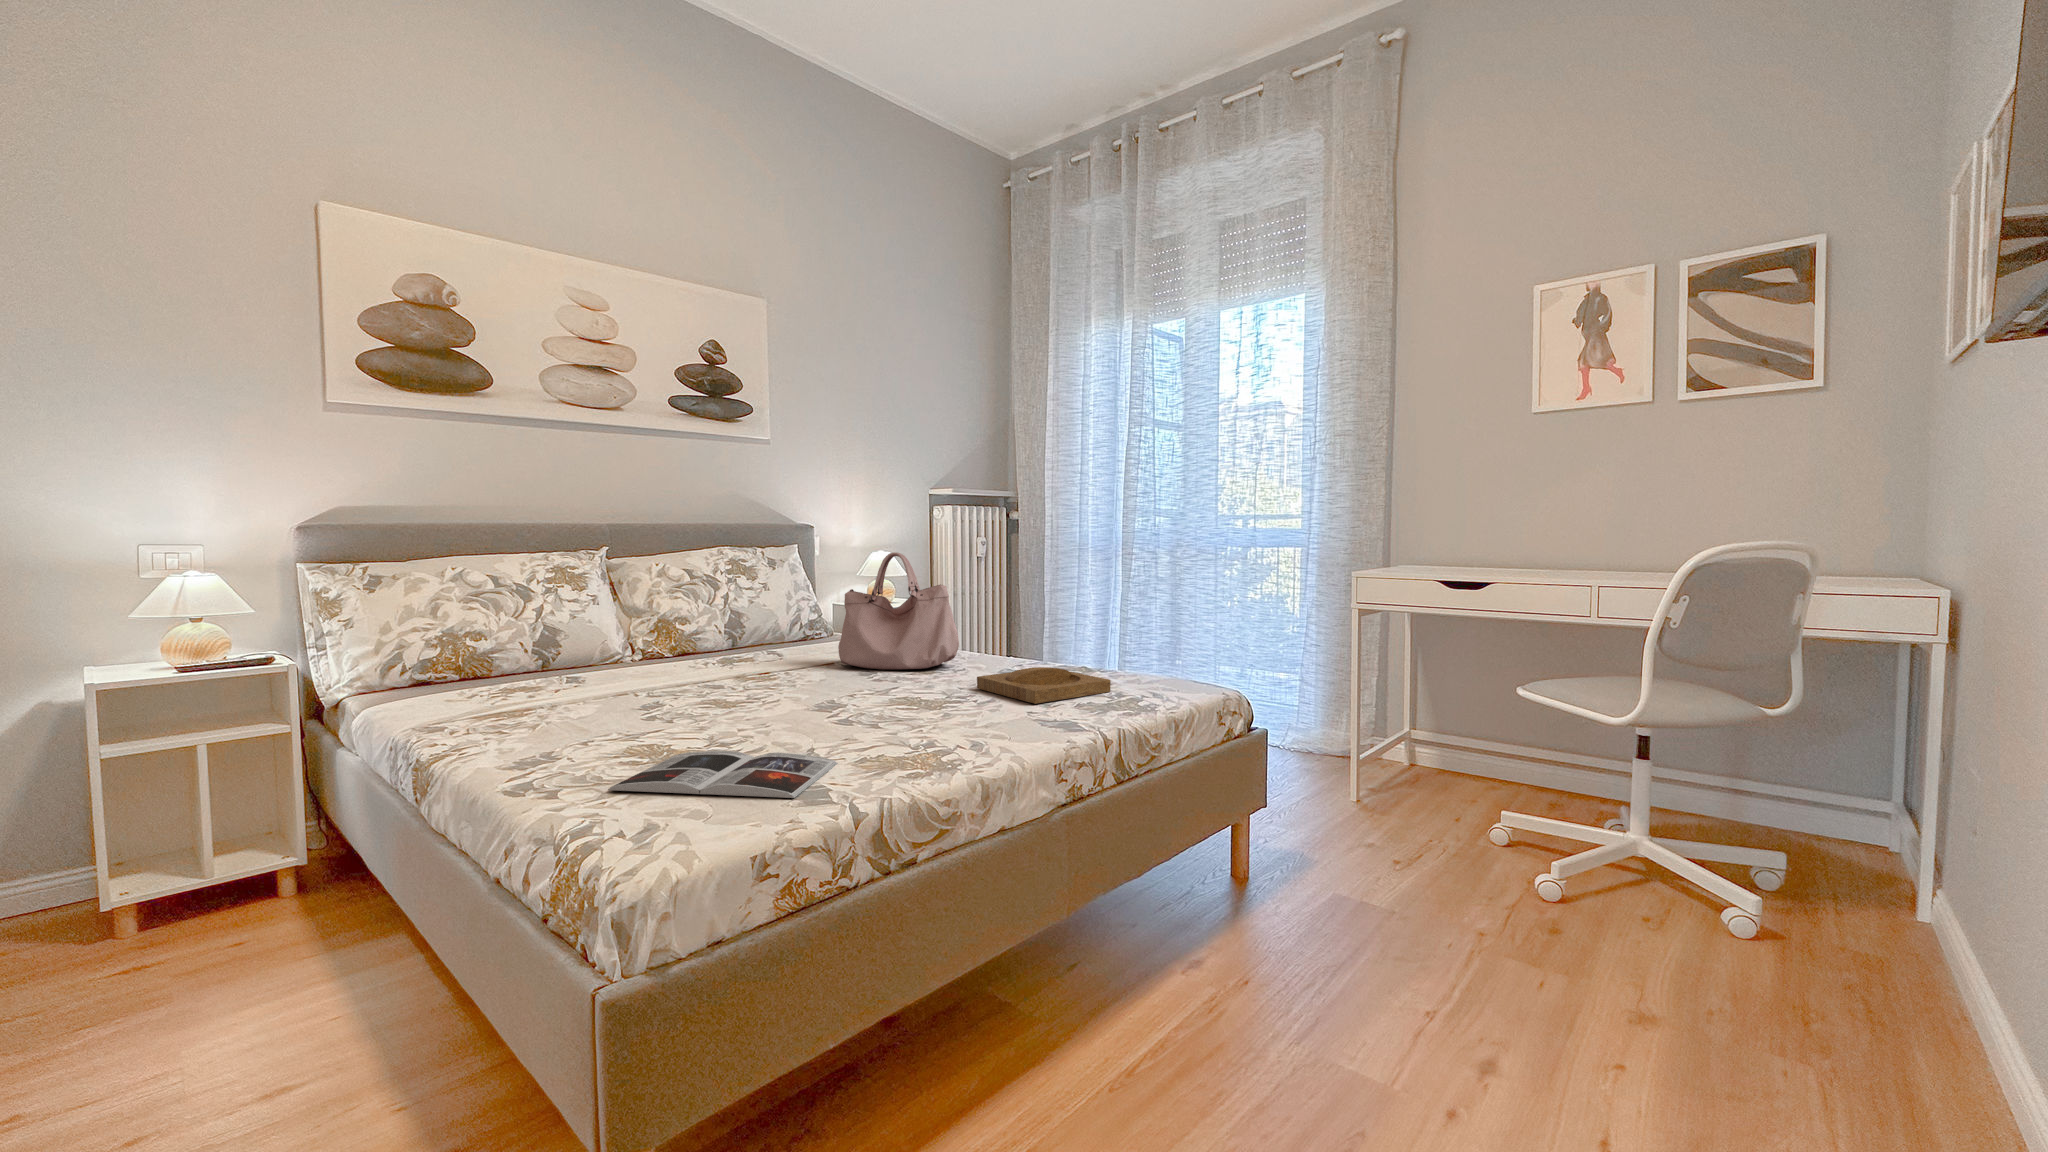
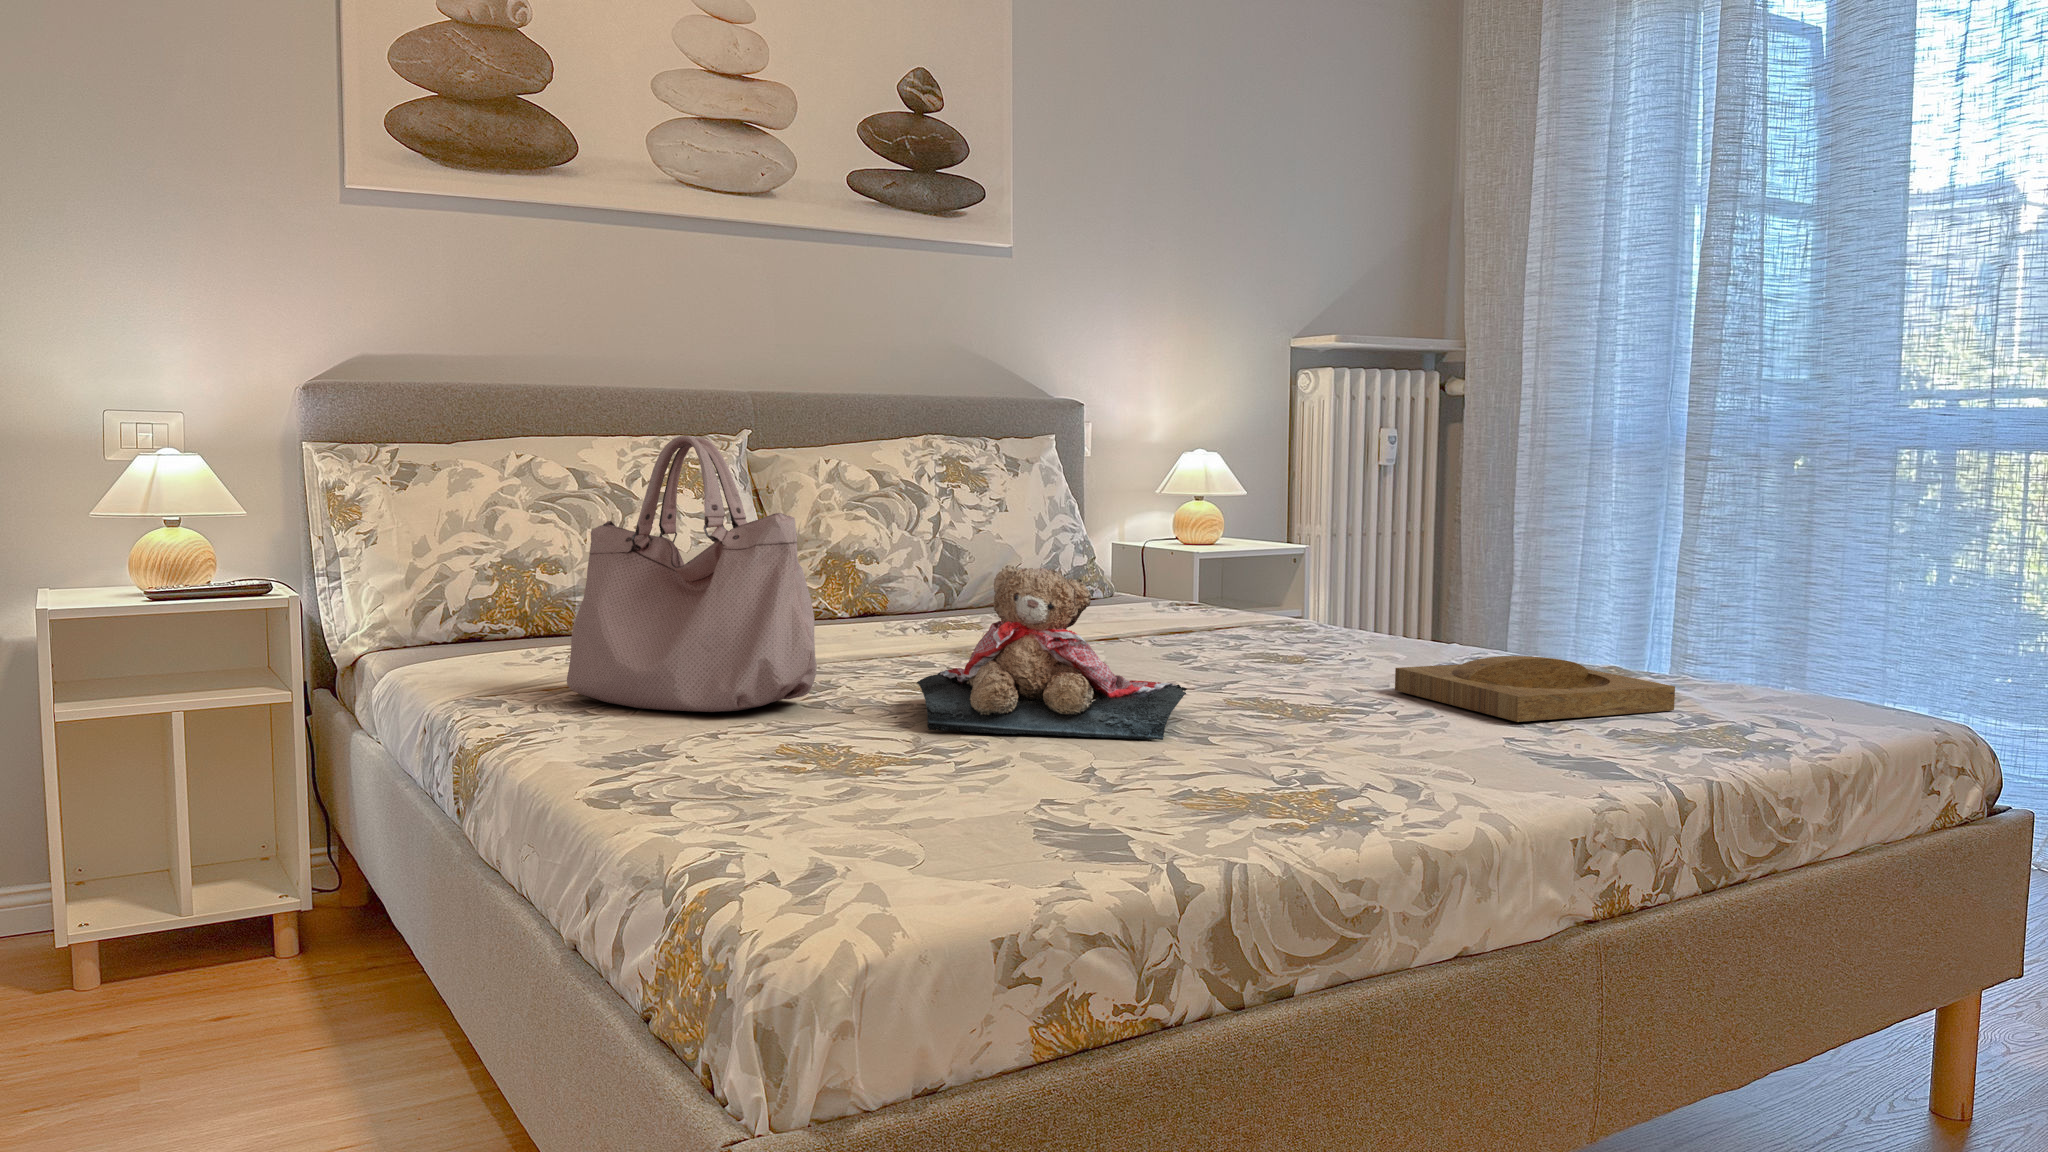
handbag: present [838,552,959,670] -> present [567,436,817,712]
teddy bear: none [713,633,867,731] -> present [917,565,1187,740]
magazine: present [608,751,837,798] -> none [747,759,1142,847]

